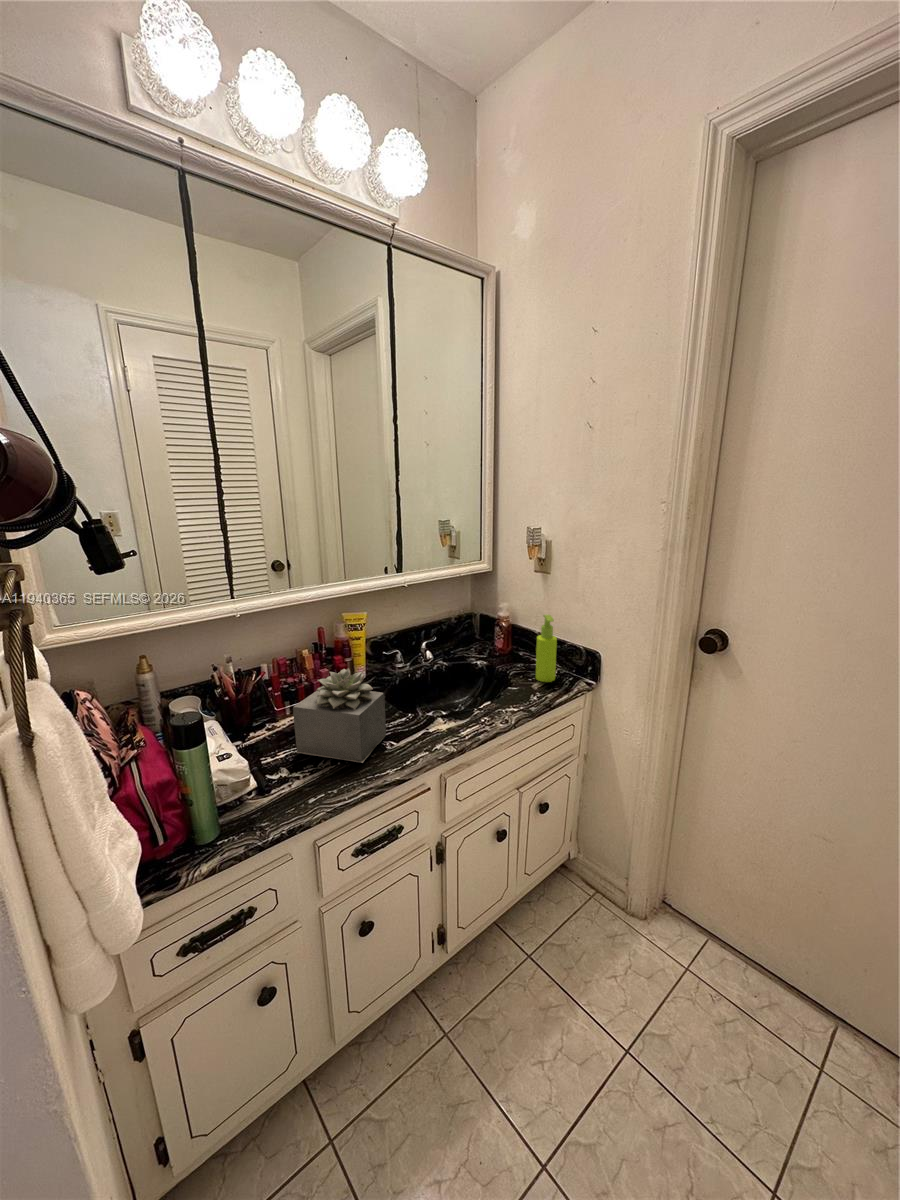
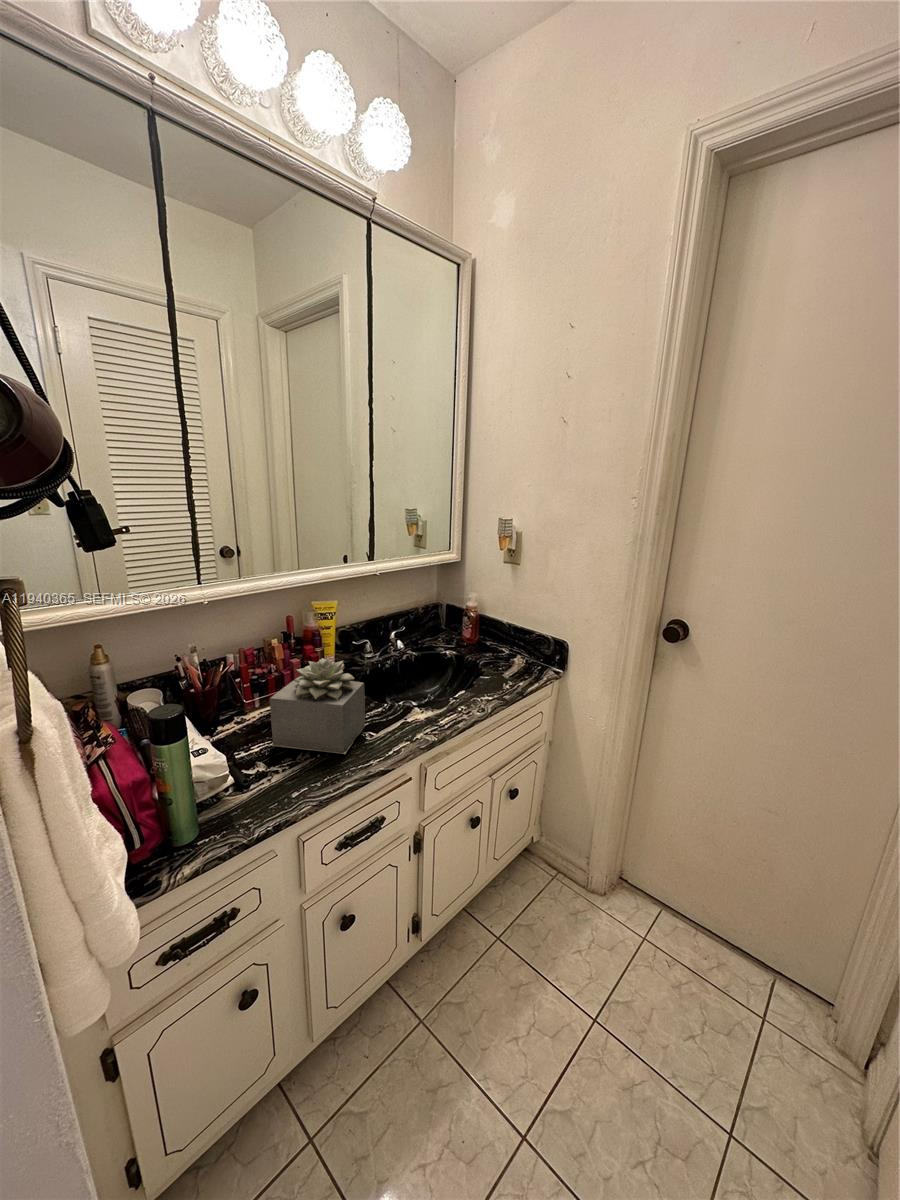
soap dispenser: present [536,615,557,682] -> none [506,605,528,671]

